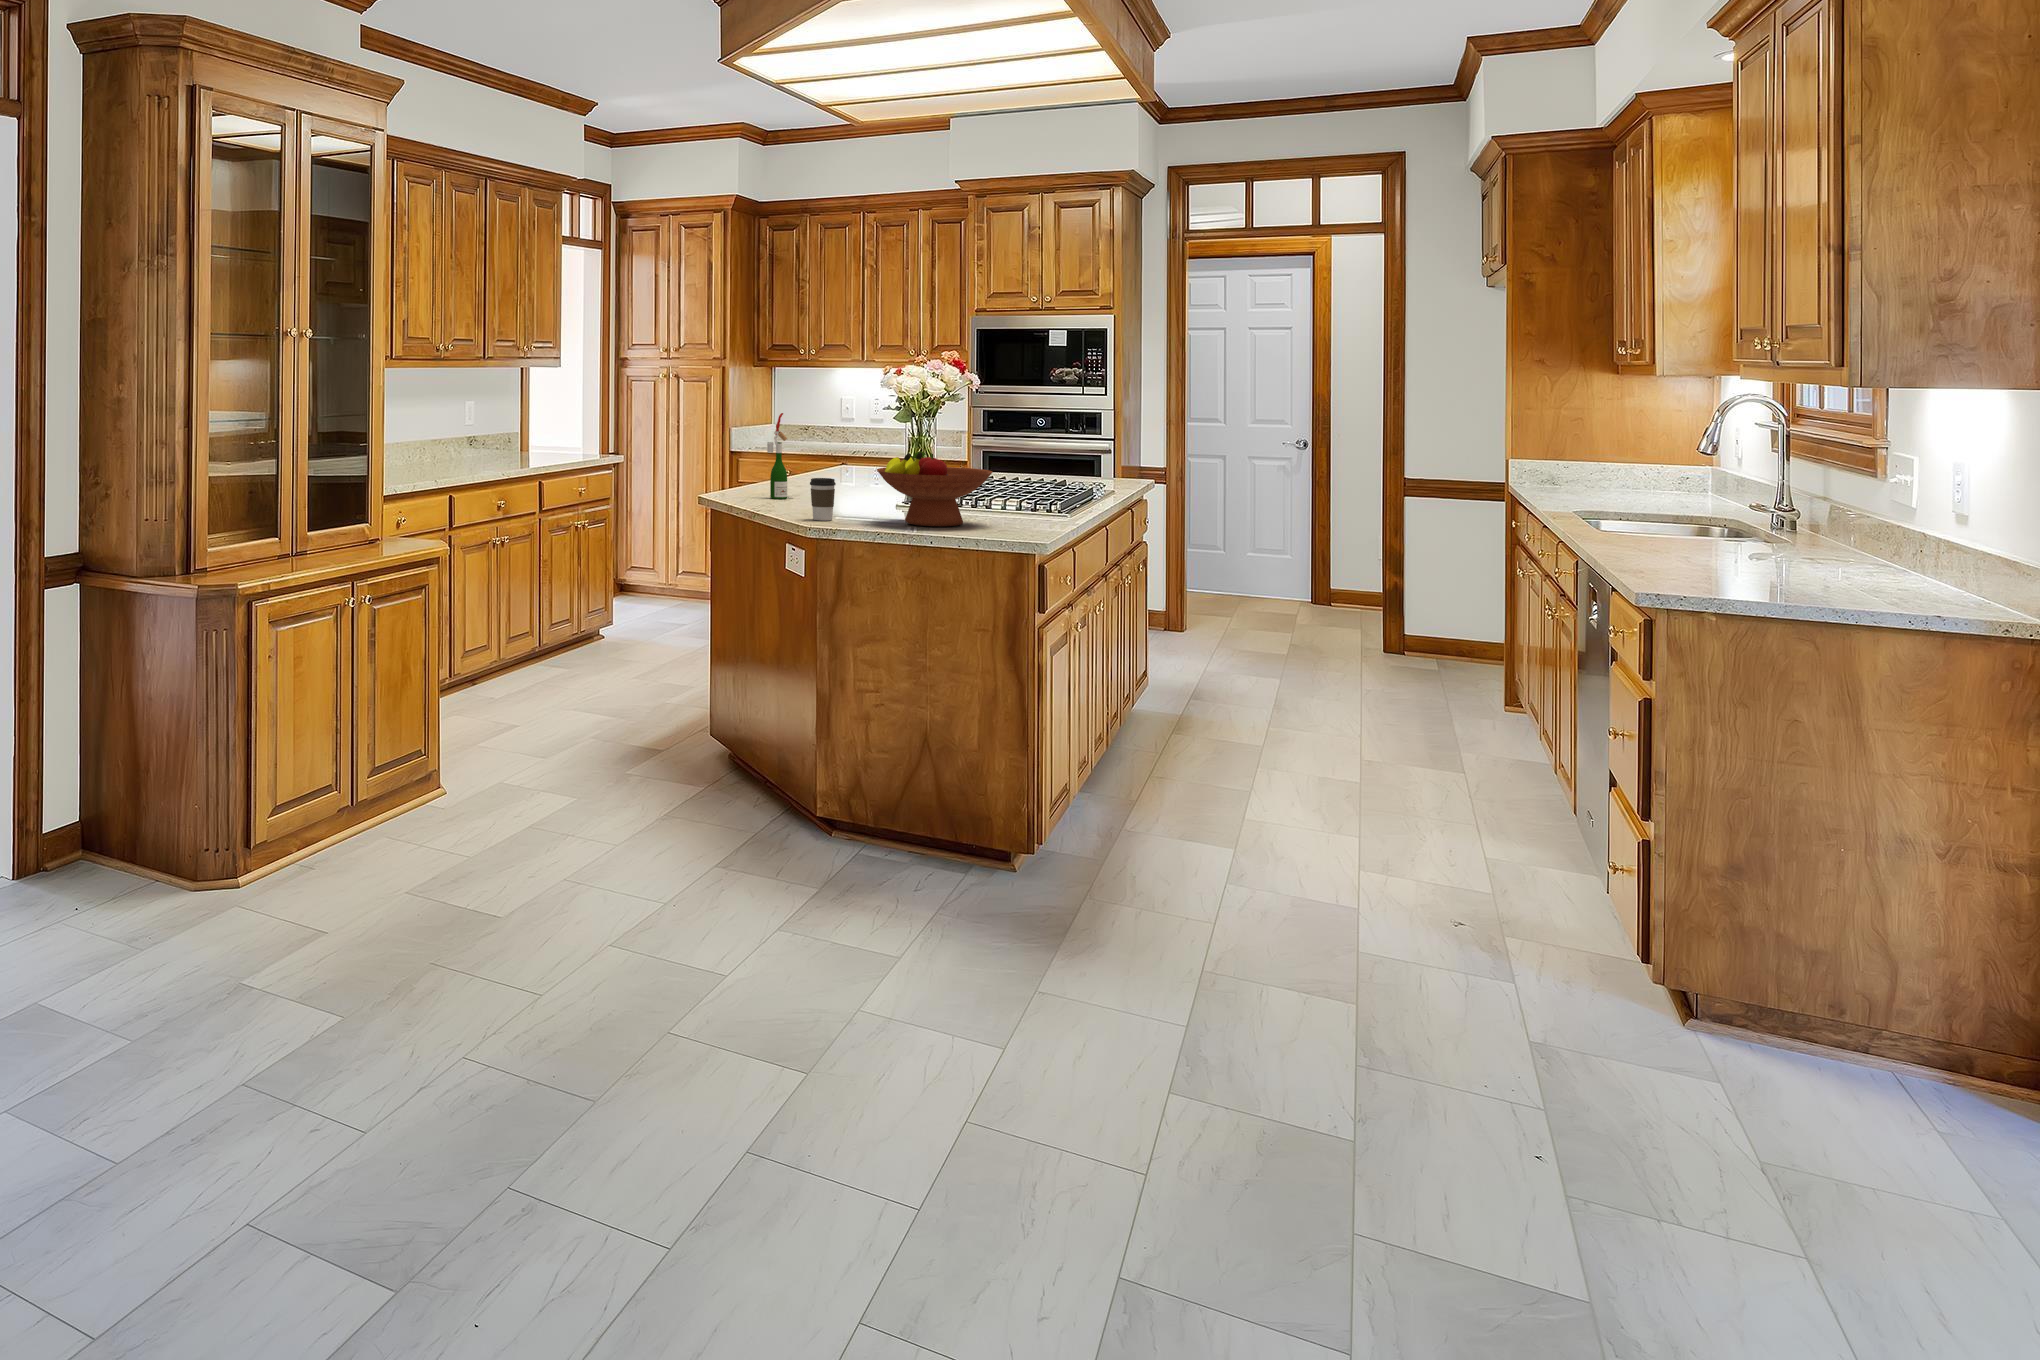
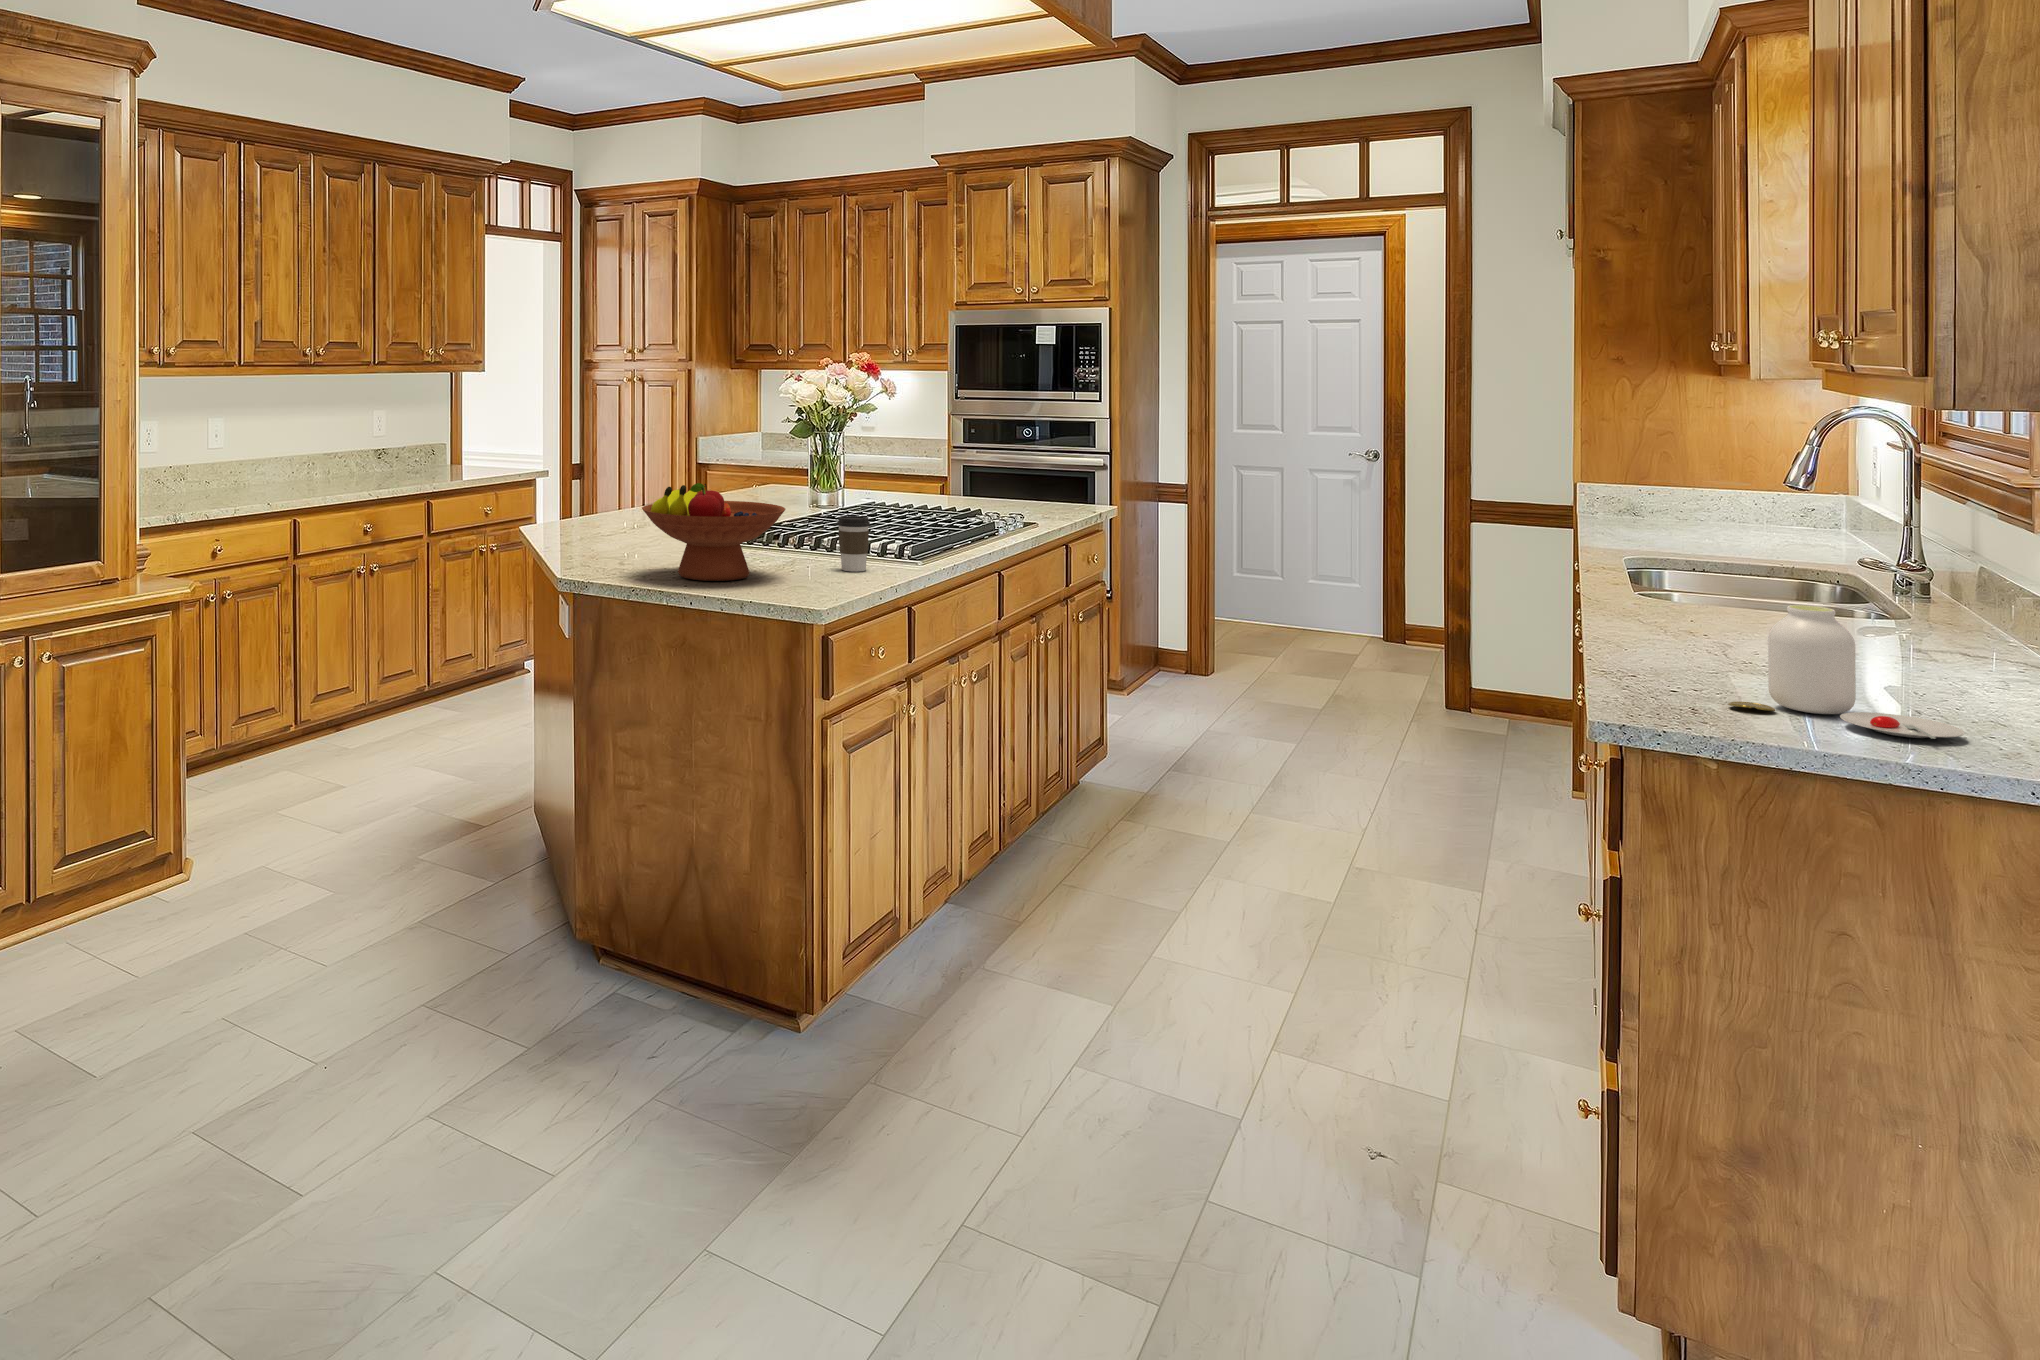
wine bottle: present [767,413,793,499] -> none [600,428,632,532]
coffee cup: present [810,478,836,521] -> present [837,516,870,572]
jar: none [1707,520,1859,599] -> present [1728,605,1964,739]

